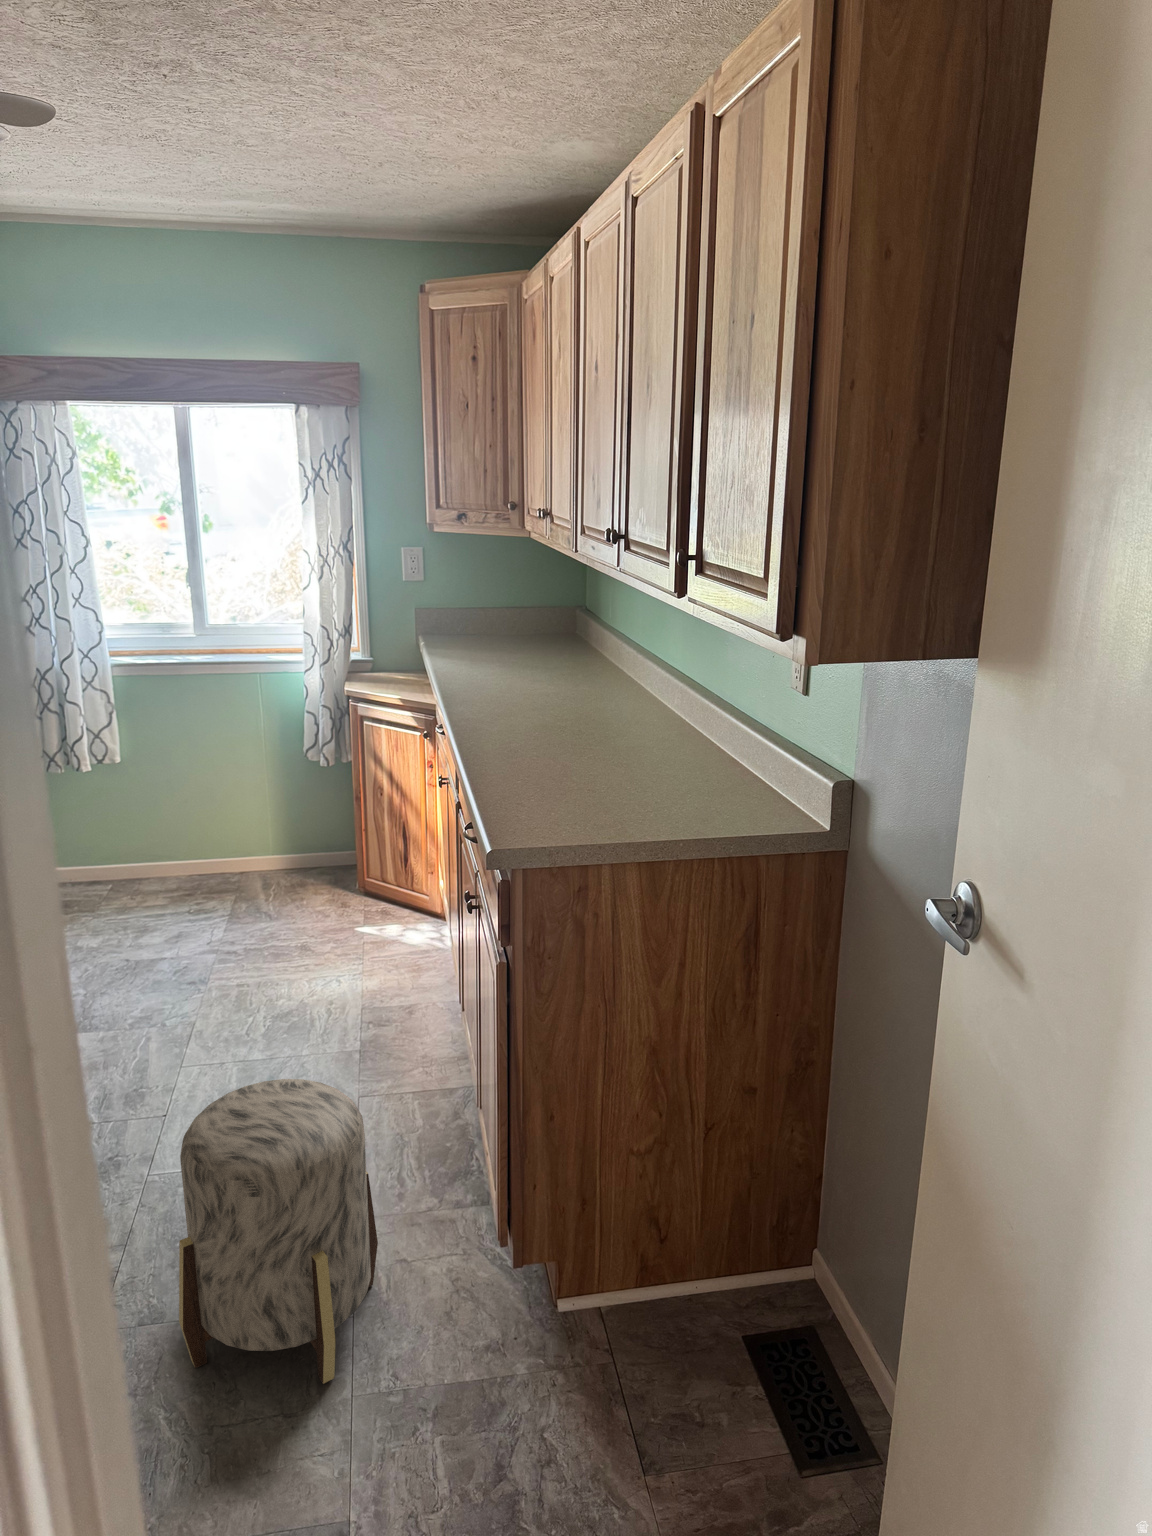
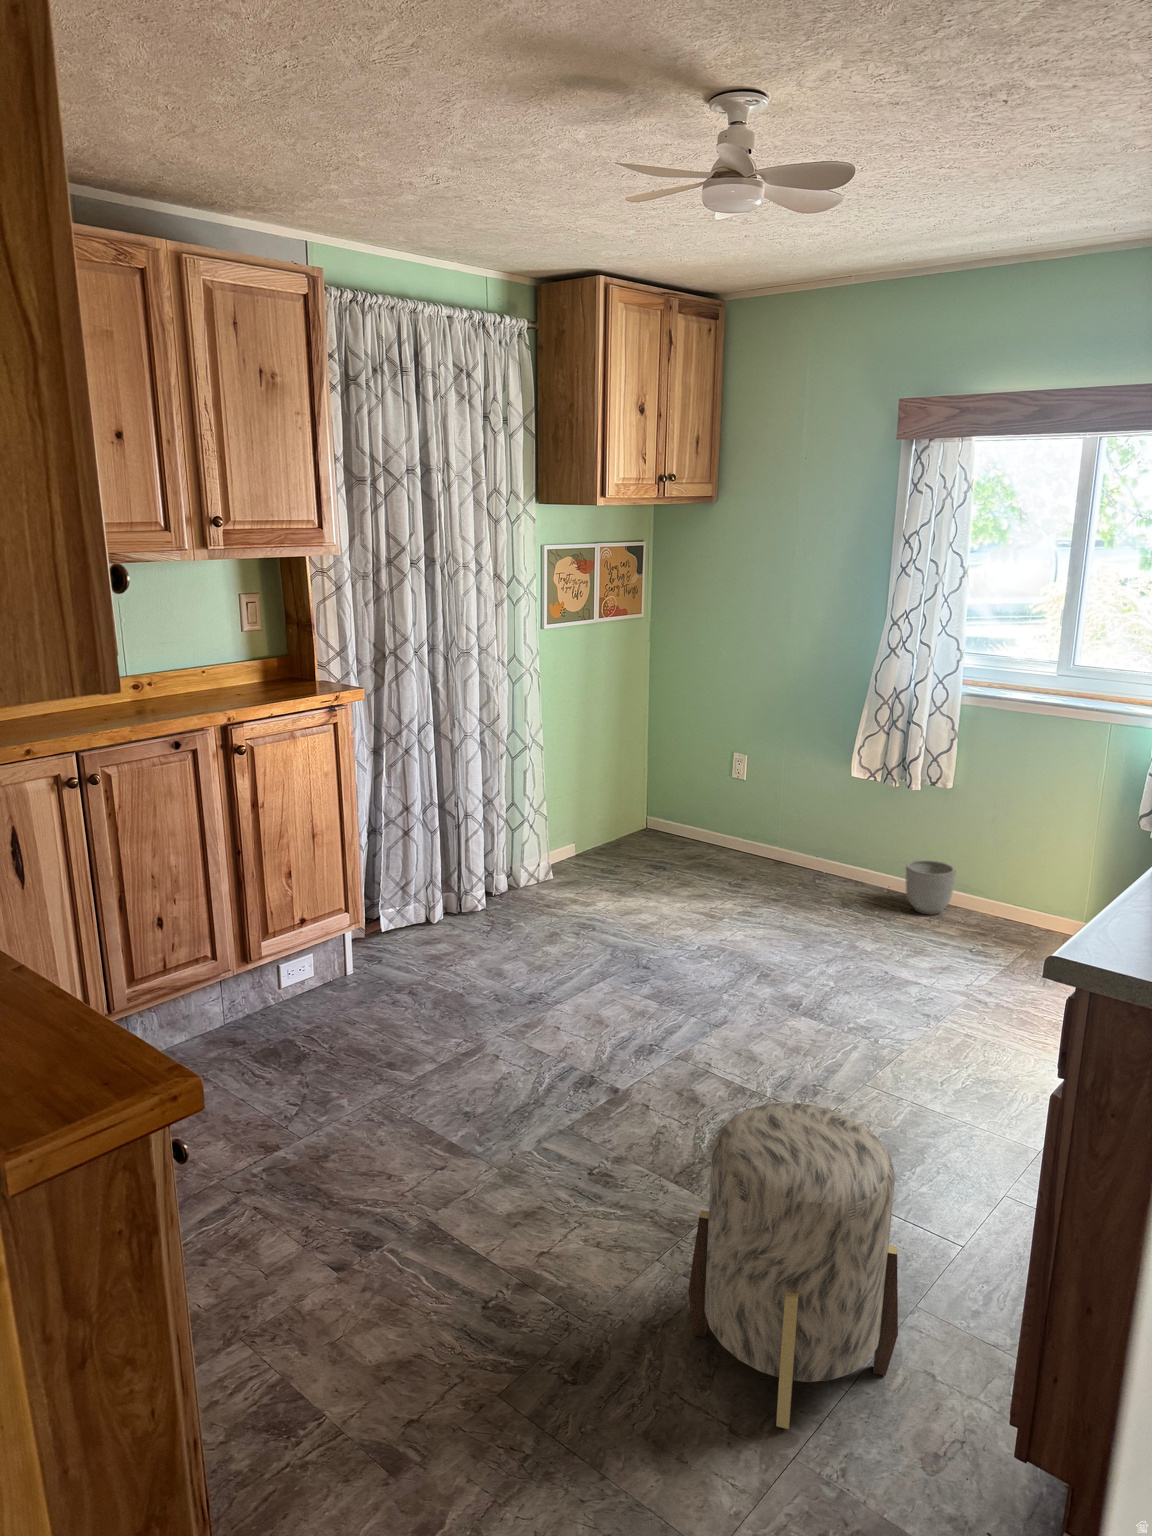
planter: none [92,837,145,893] -> present [906,860,956,915]

